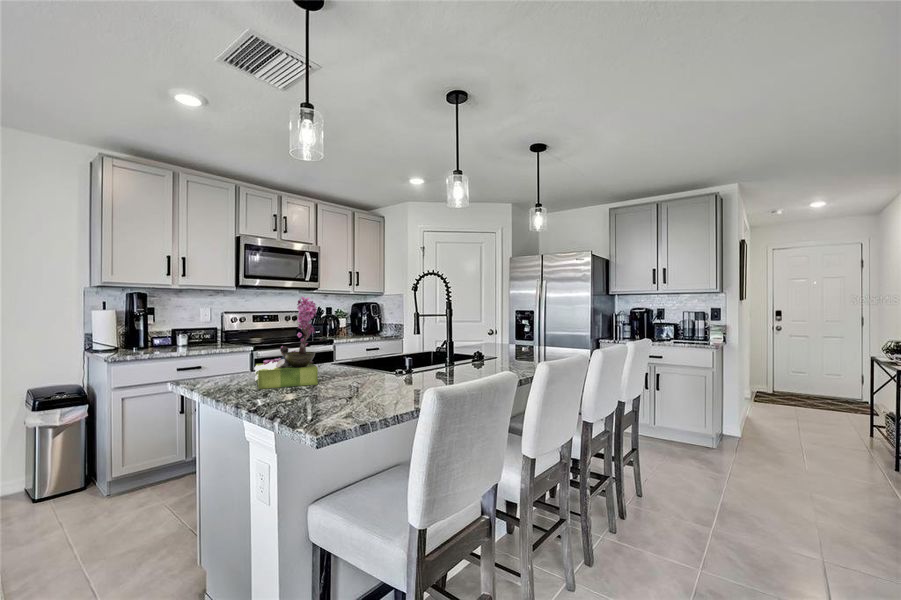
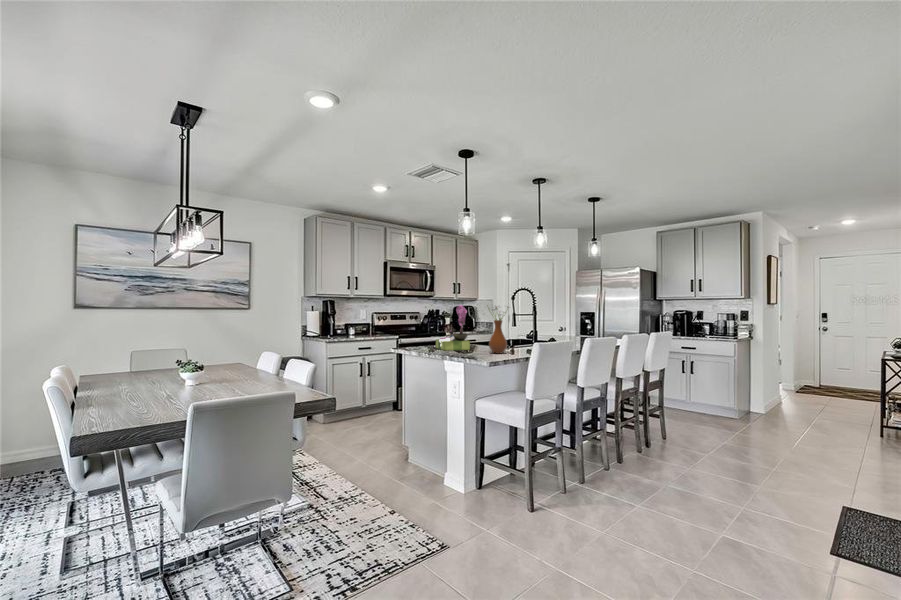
vase: none [329,292,394,398] -> present [486,305,509,354]

